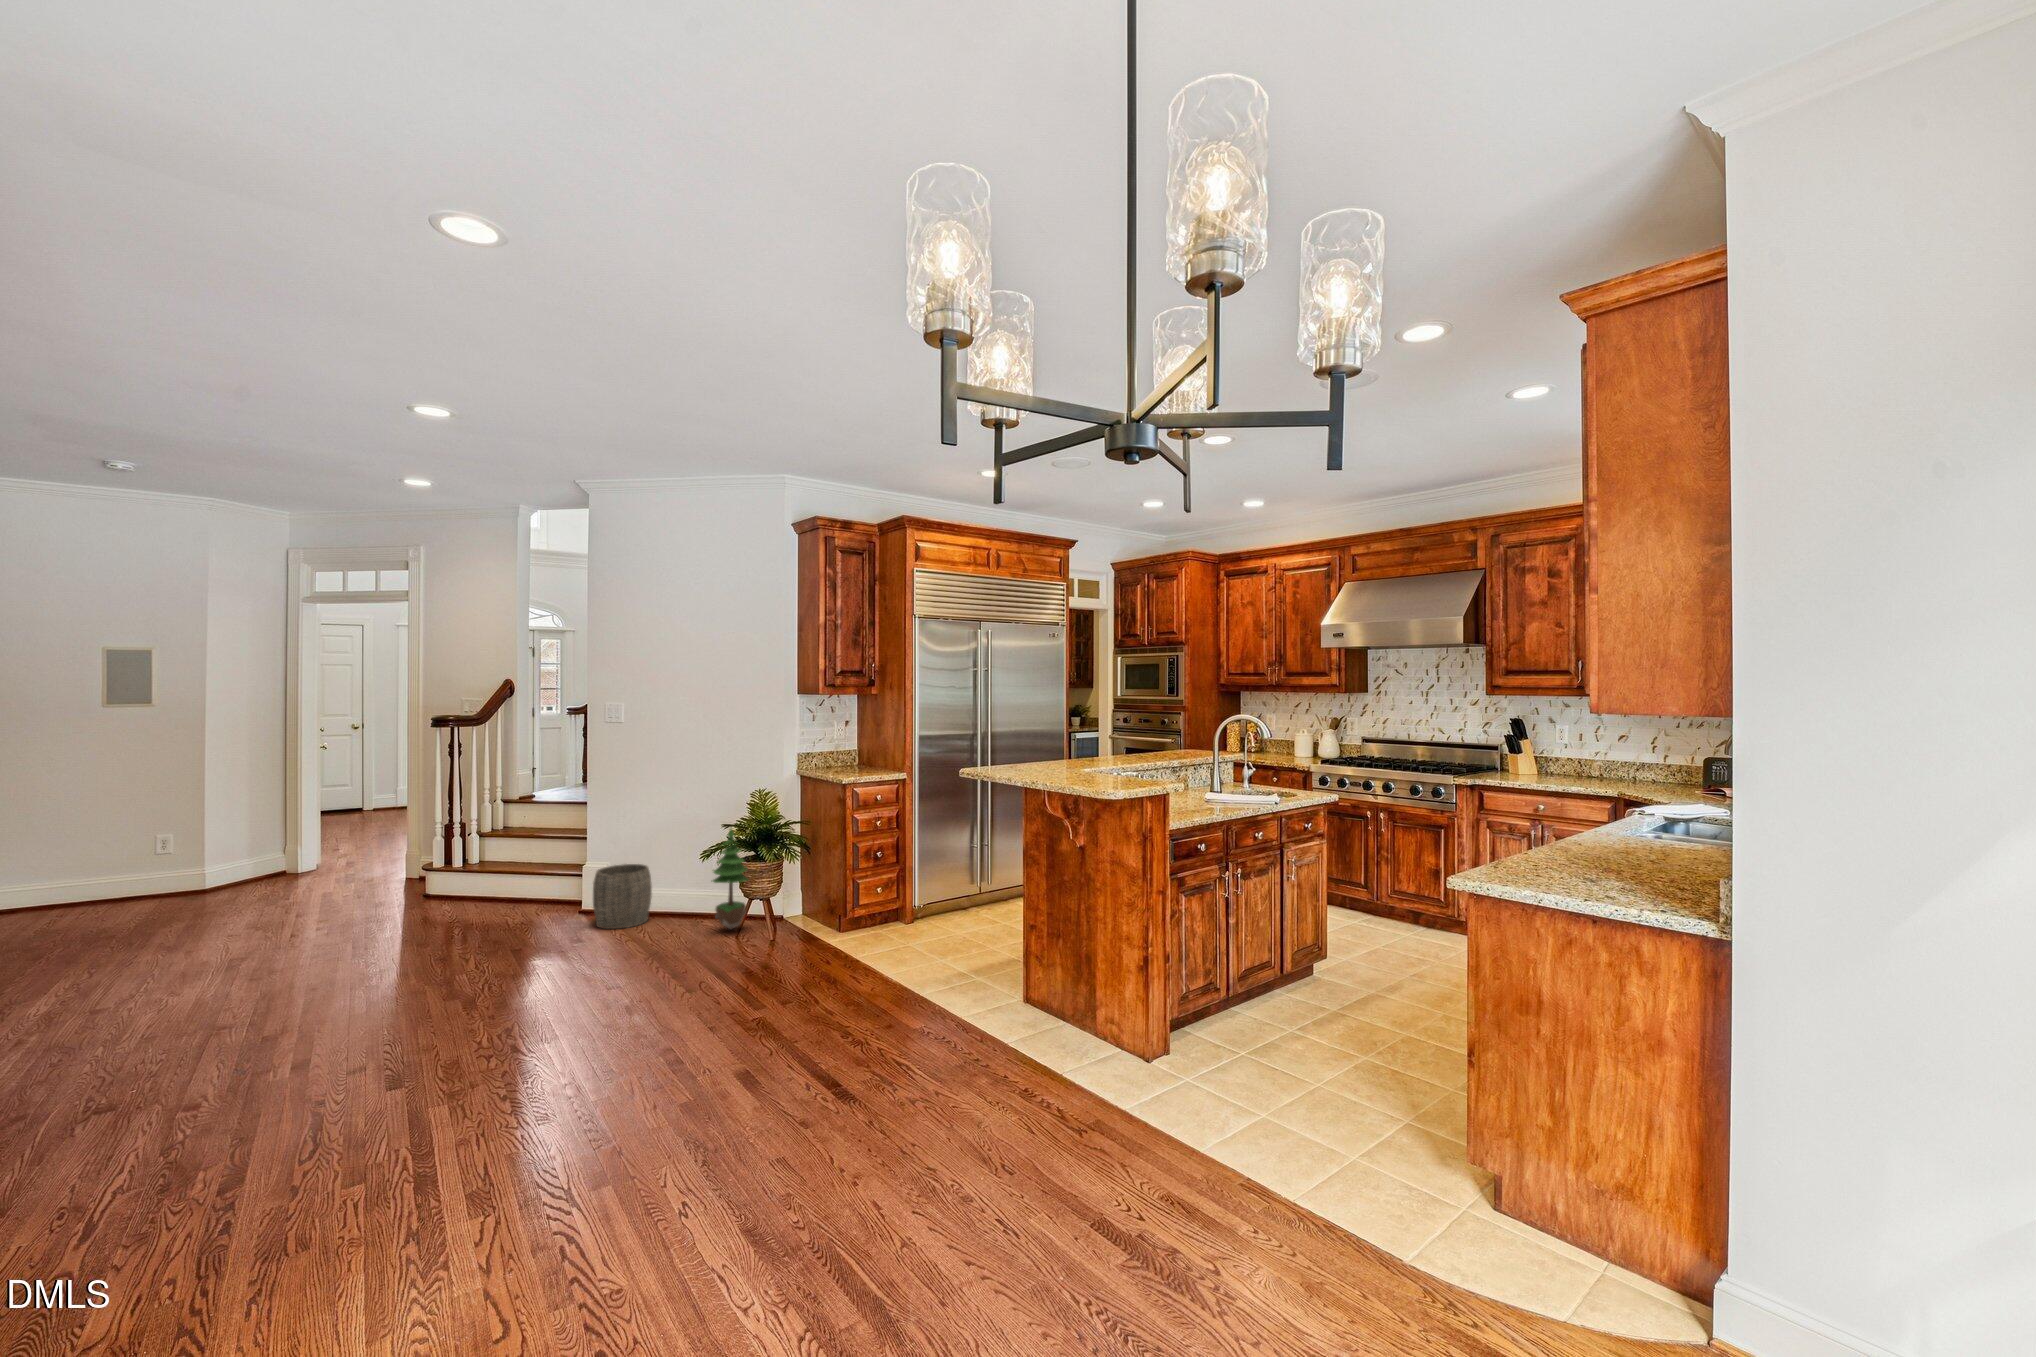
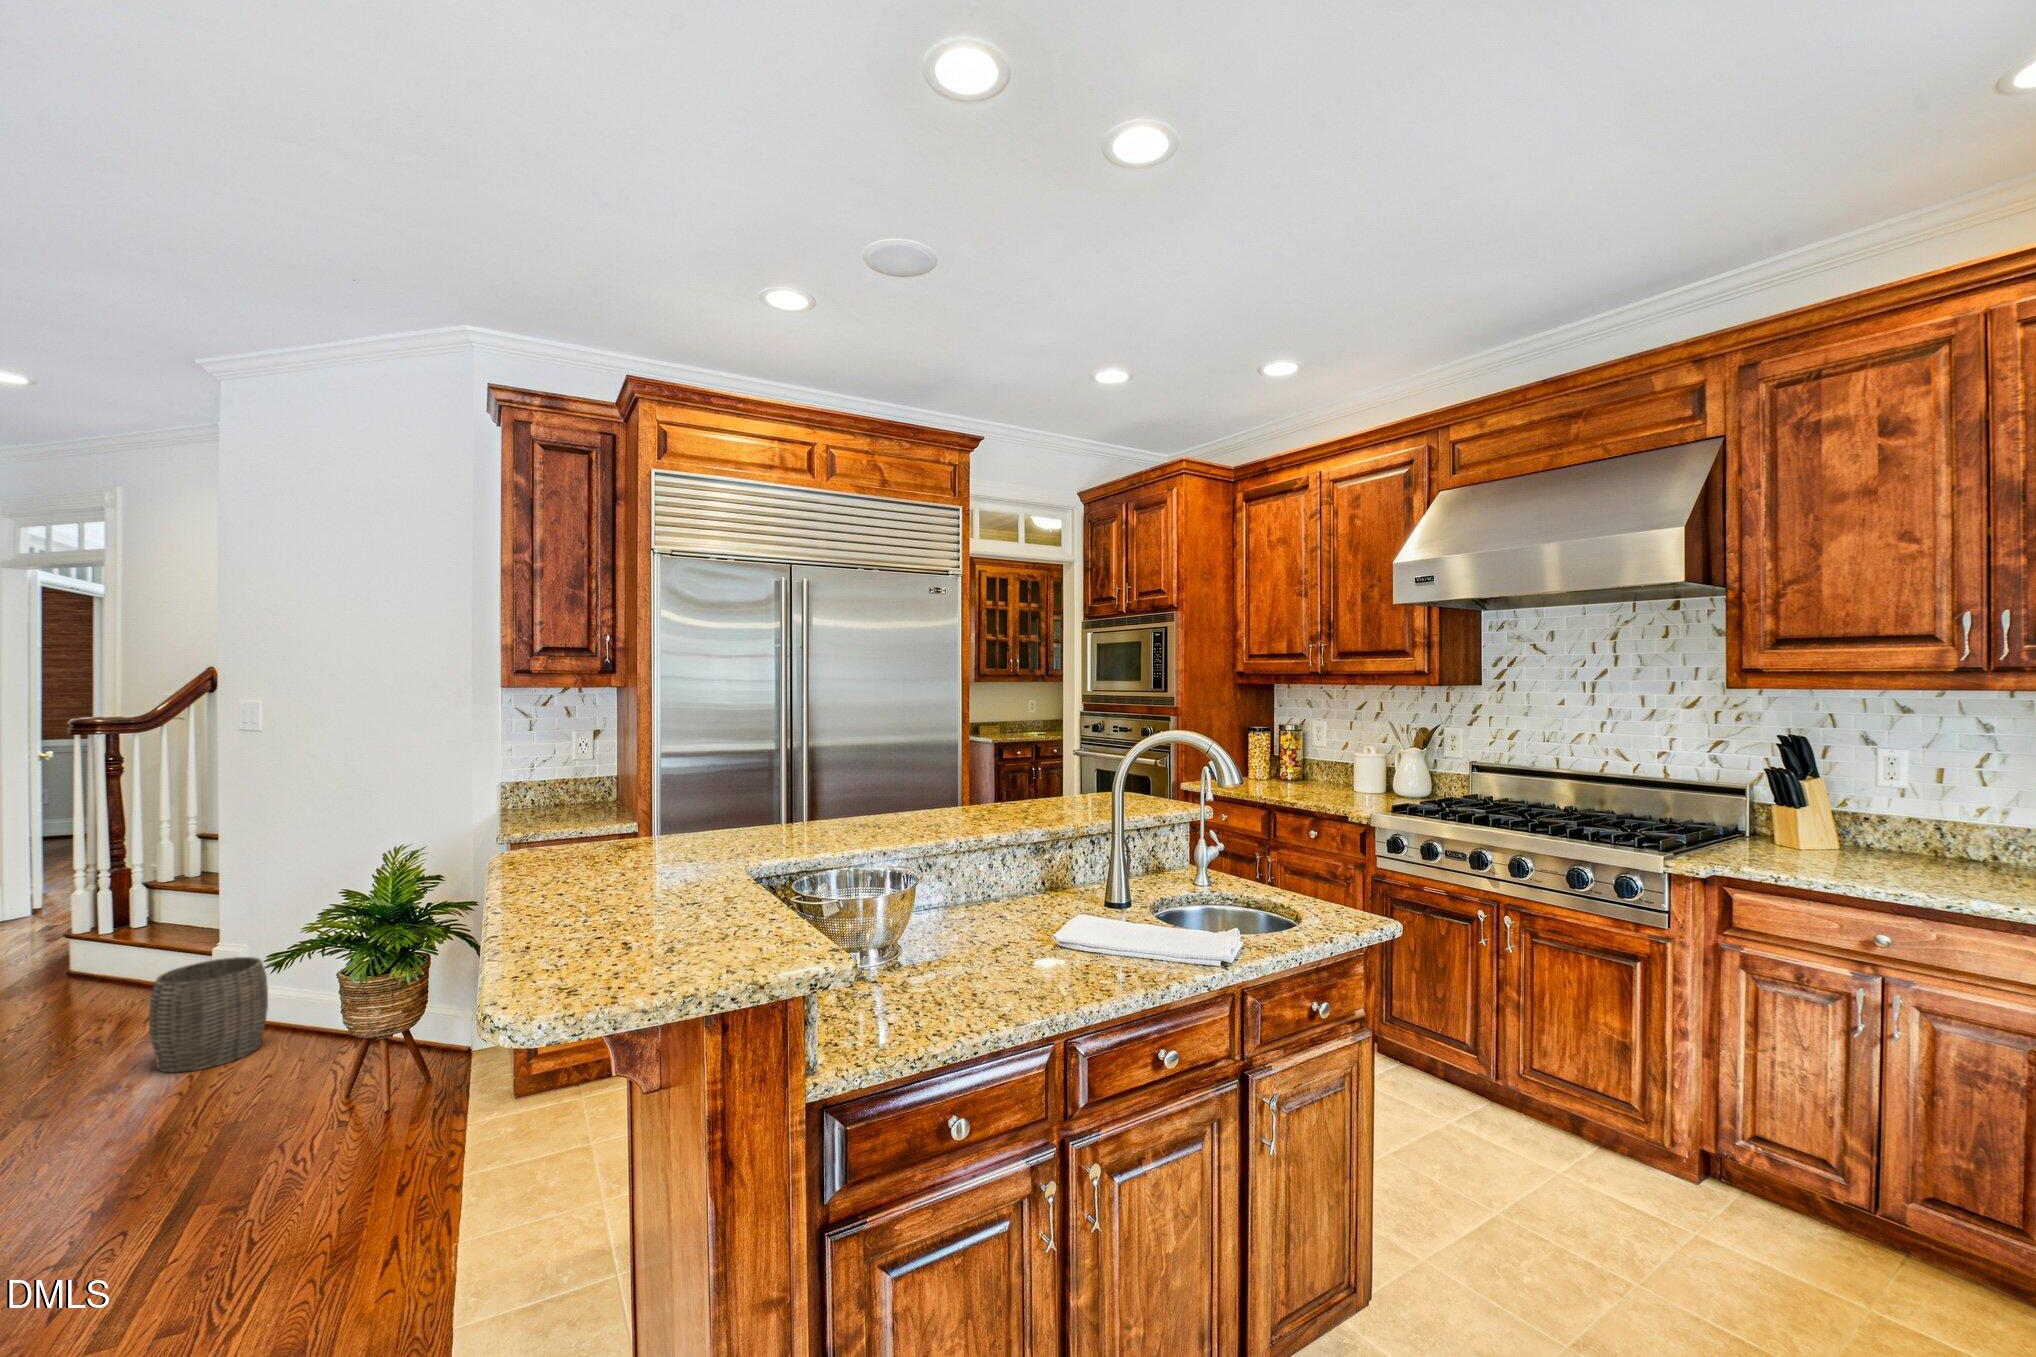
potted tree: present [713,829,748,929] -> none [300,912,380,1086]

